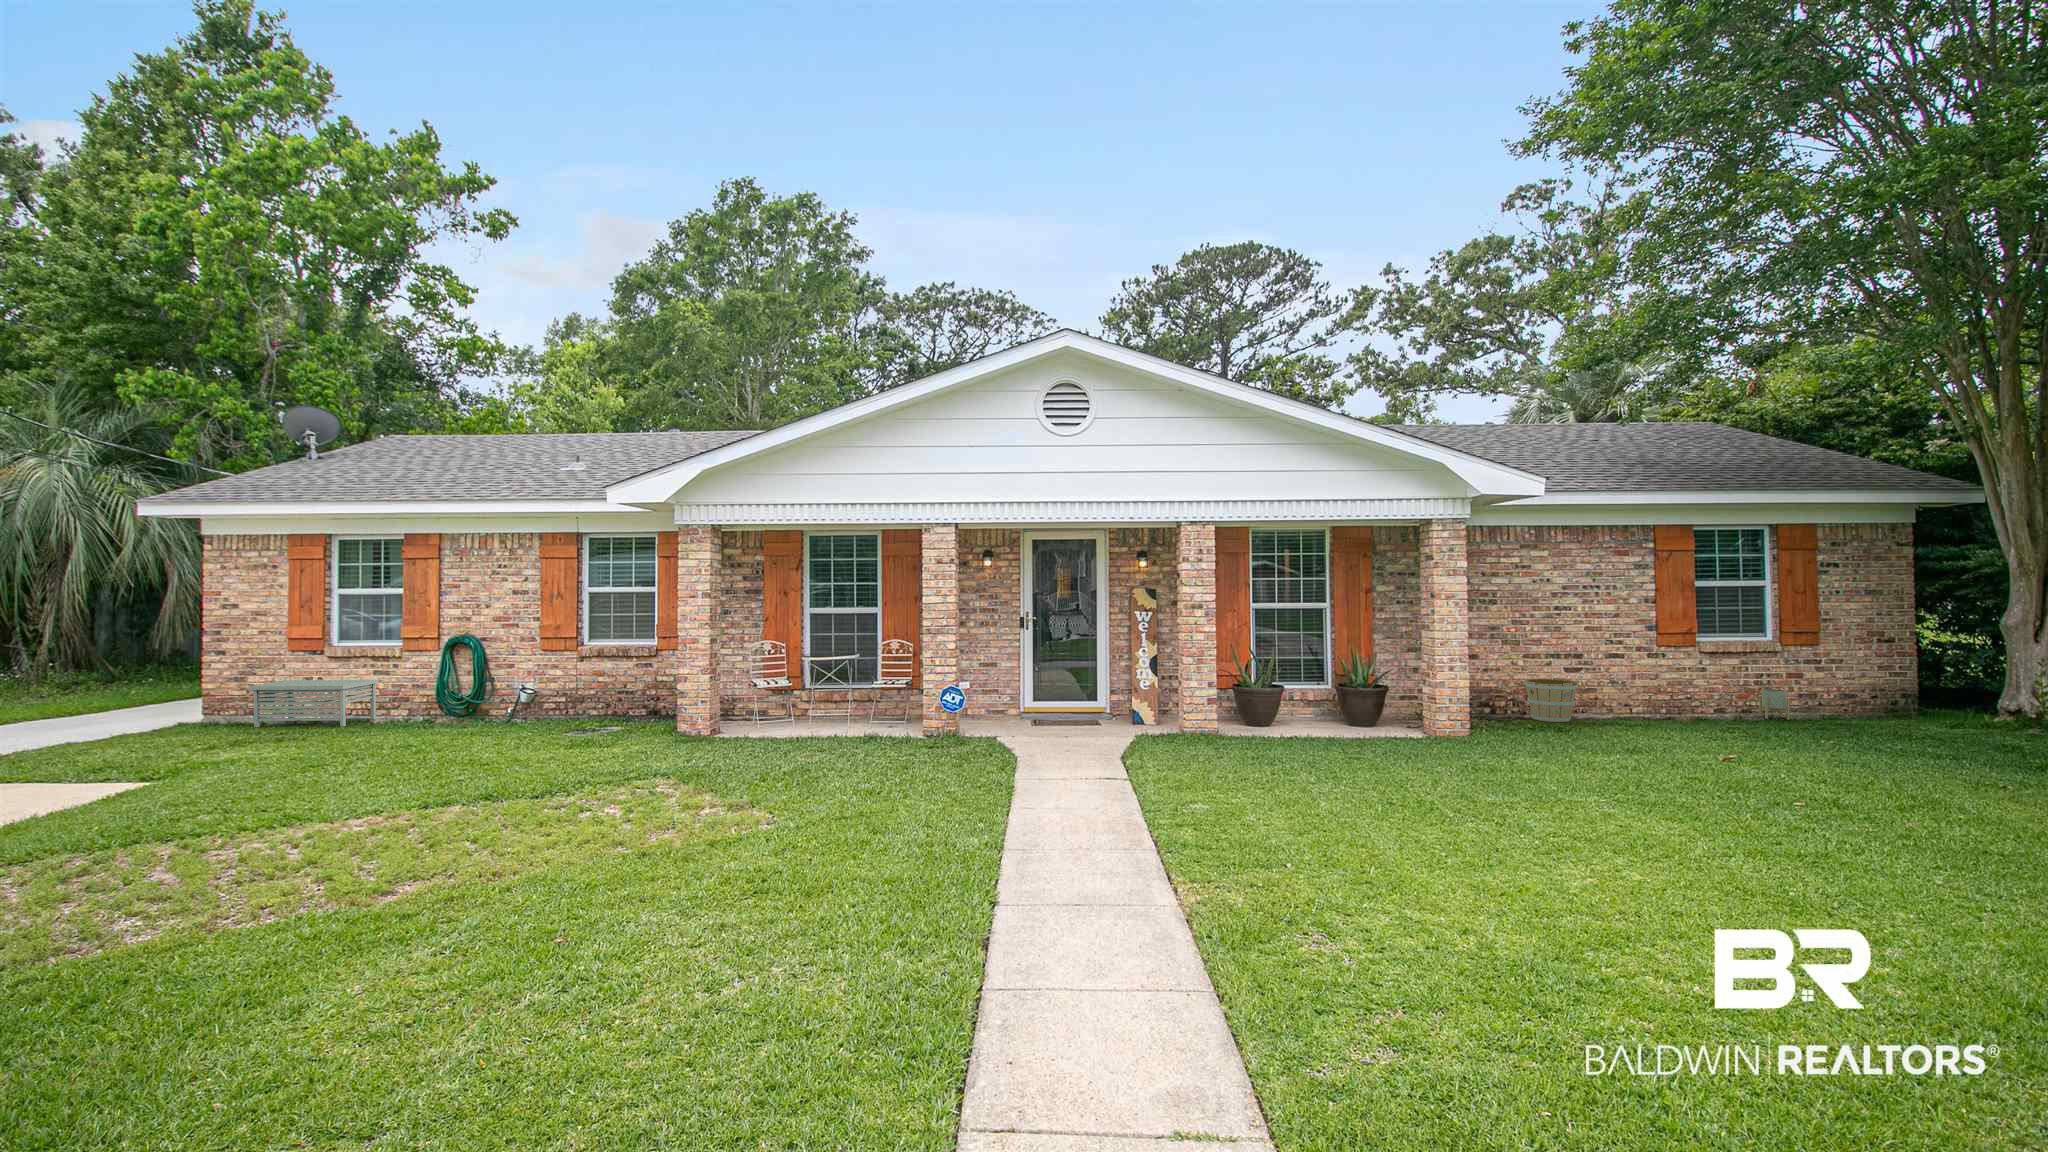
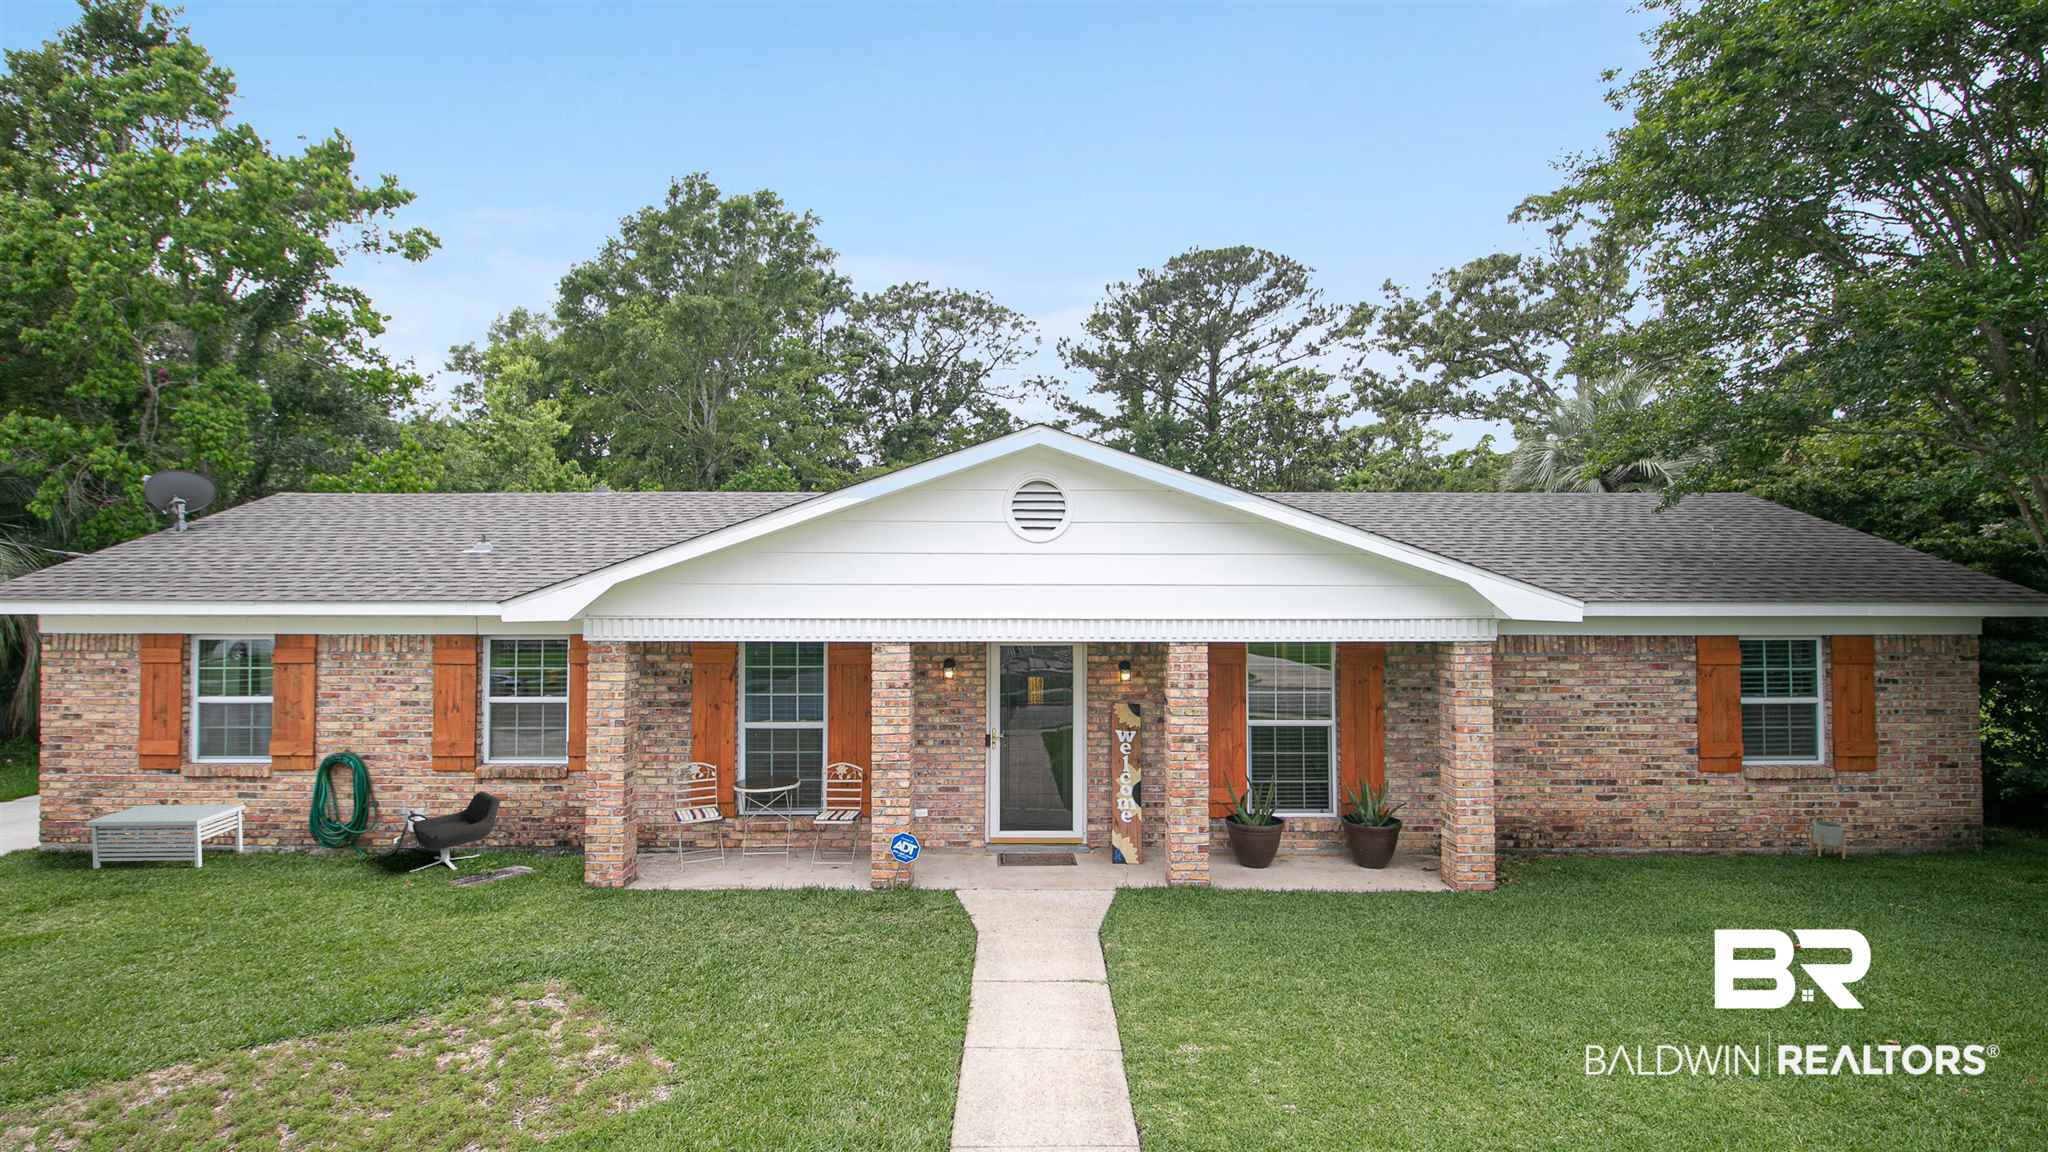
lounge chair: none [524,668,599,728] -> present [409,791,500,872]
wooden bucket: present [1524,678,1578,722] -> none [1551,808,1613,864]

